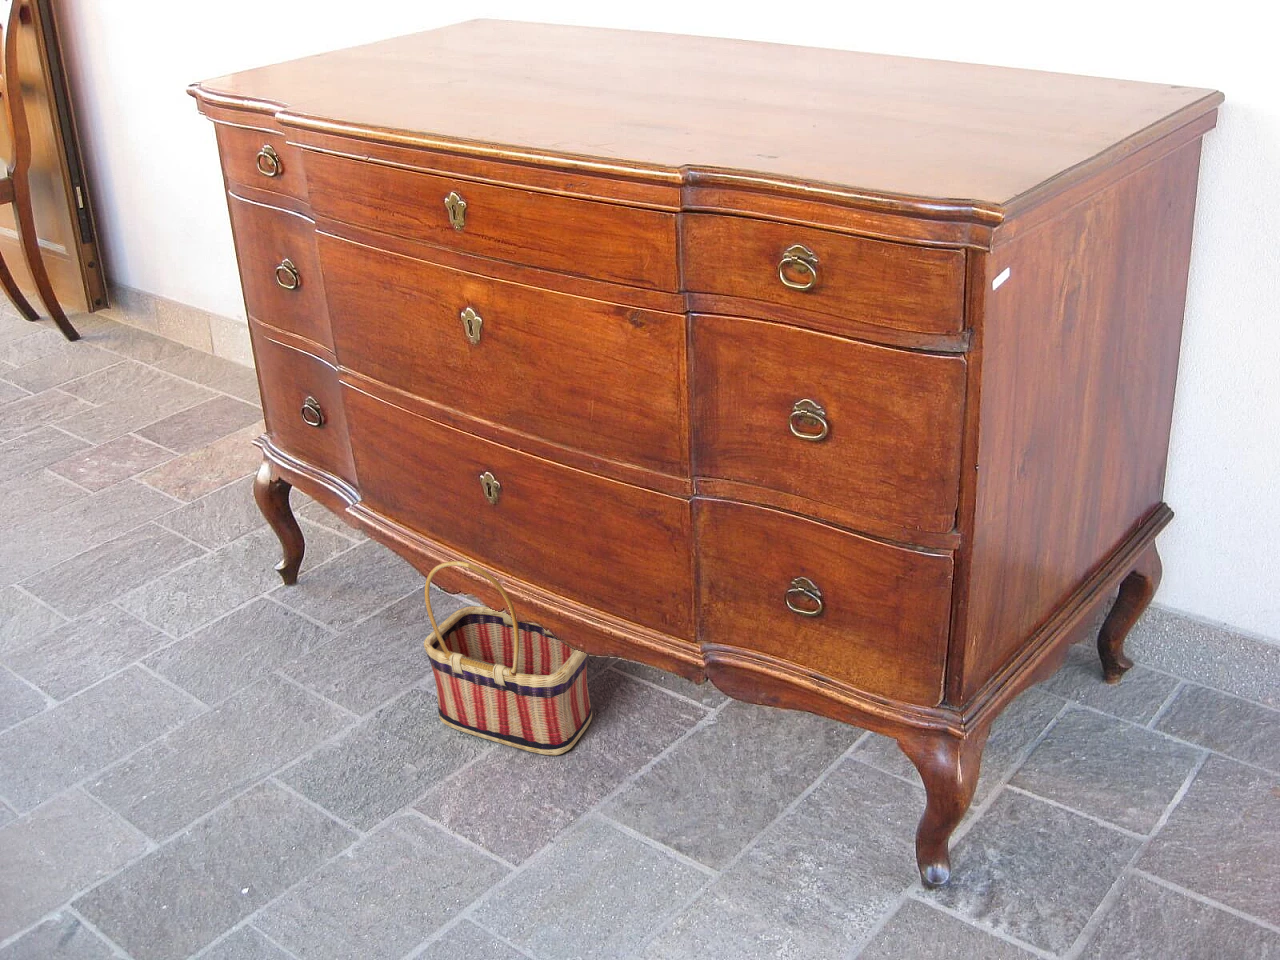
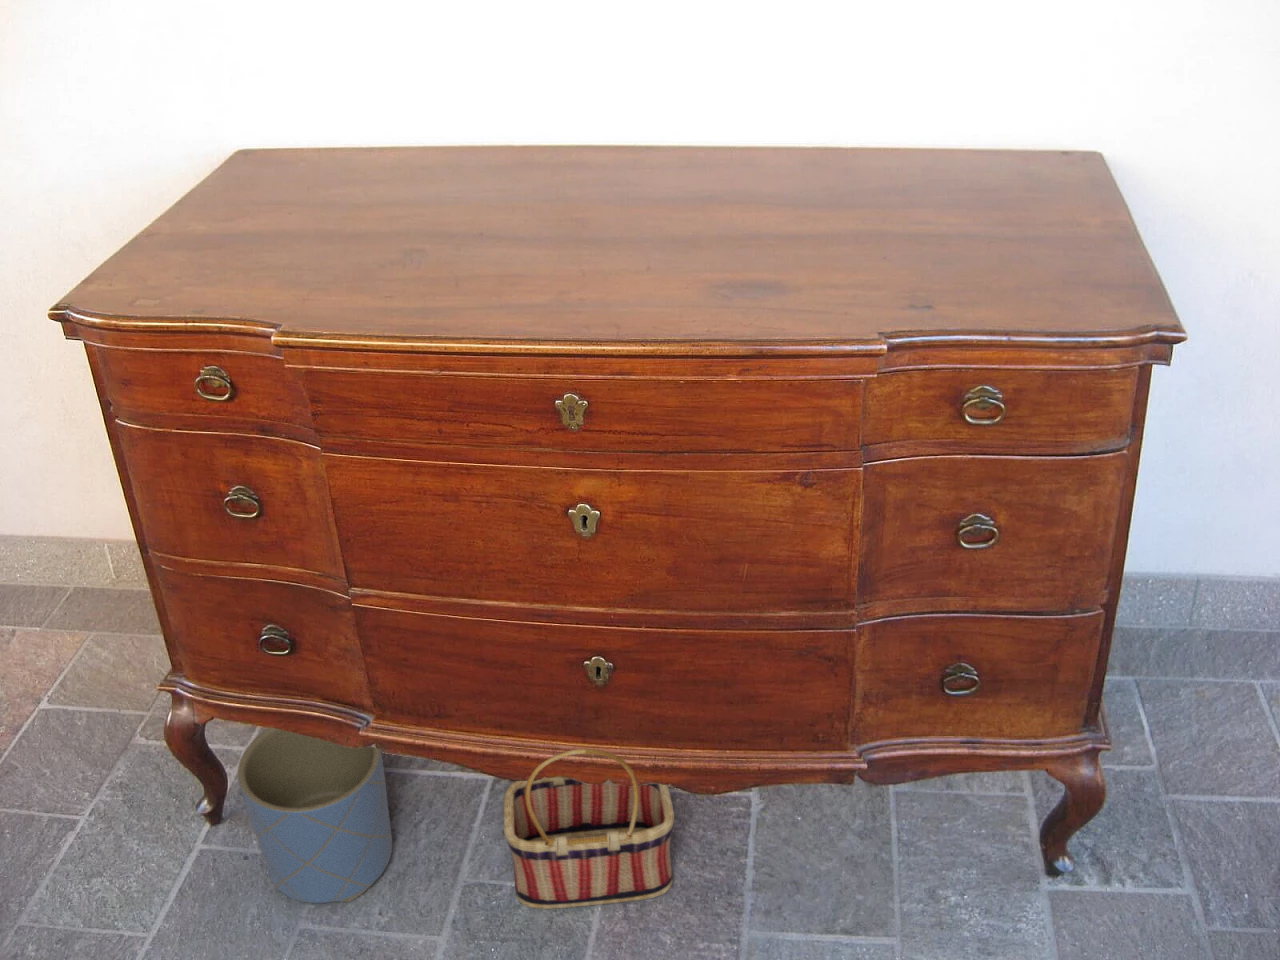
planter: none [255,498,394,668] -> present [238,727,392,903]

